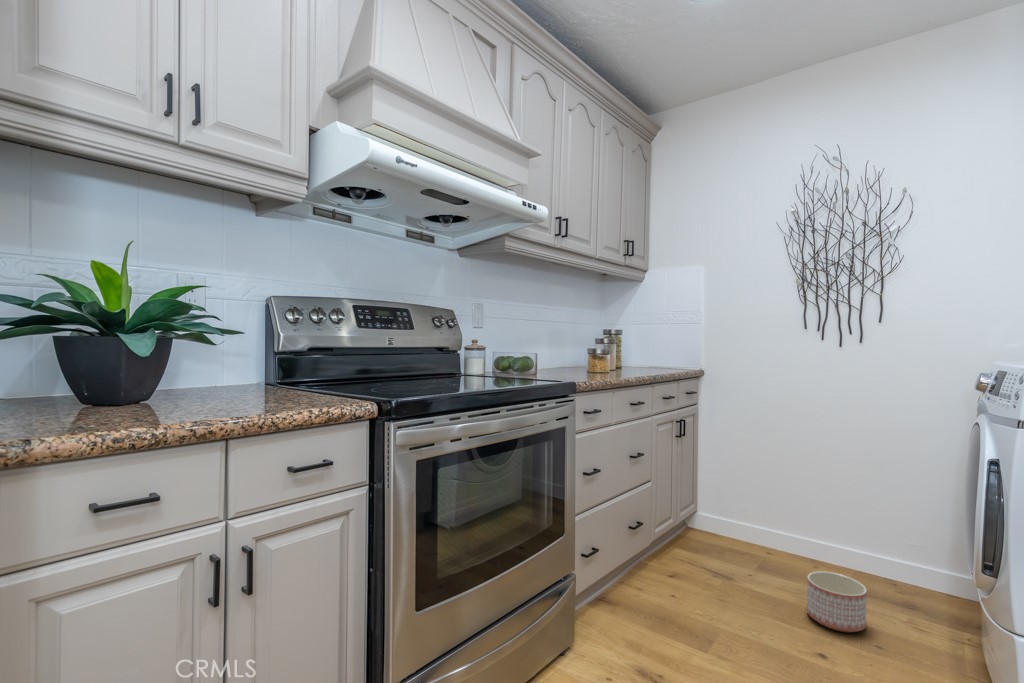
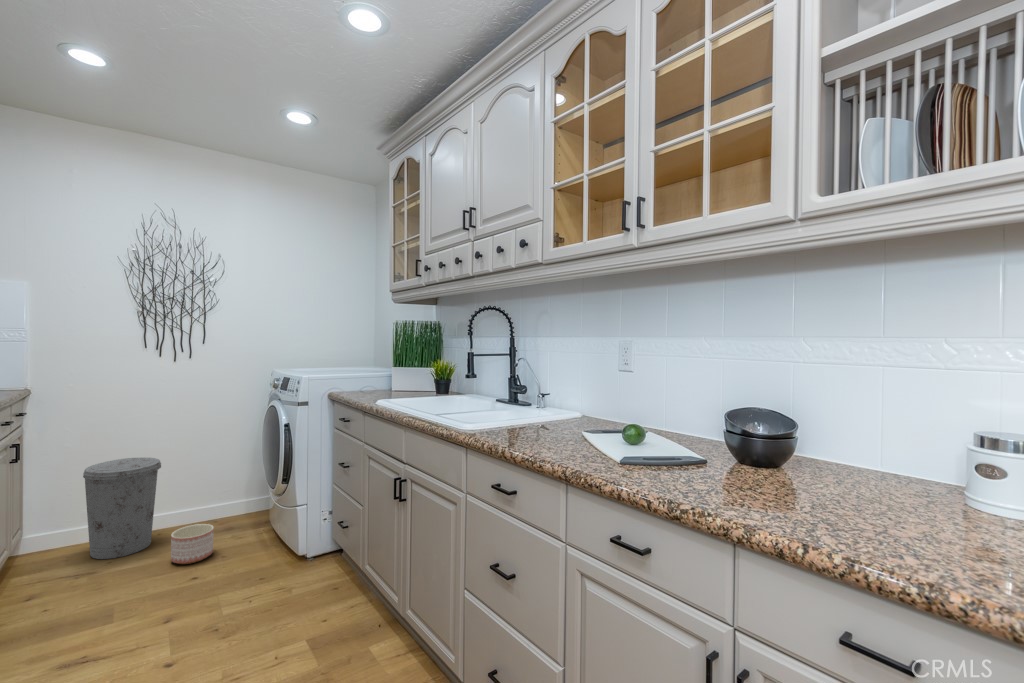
trash can: none [735,458,815,577] -> present [83,458,161,559]

